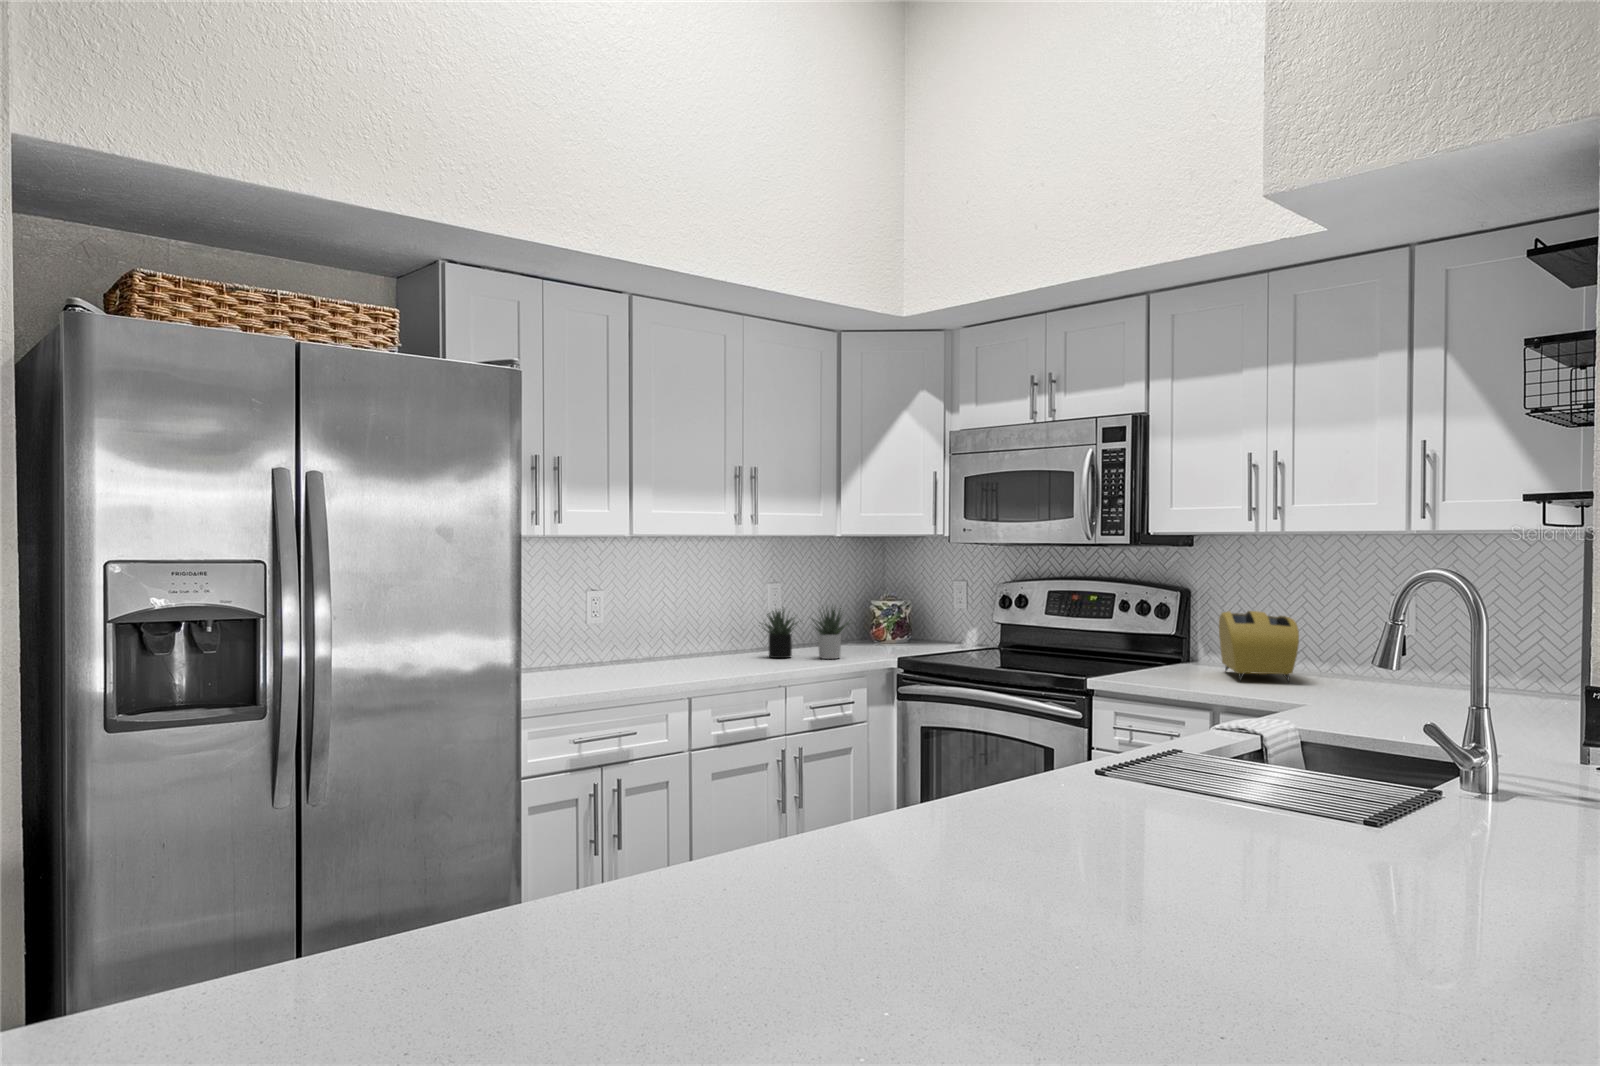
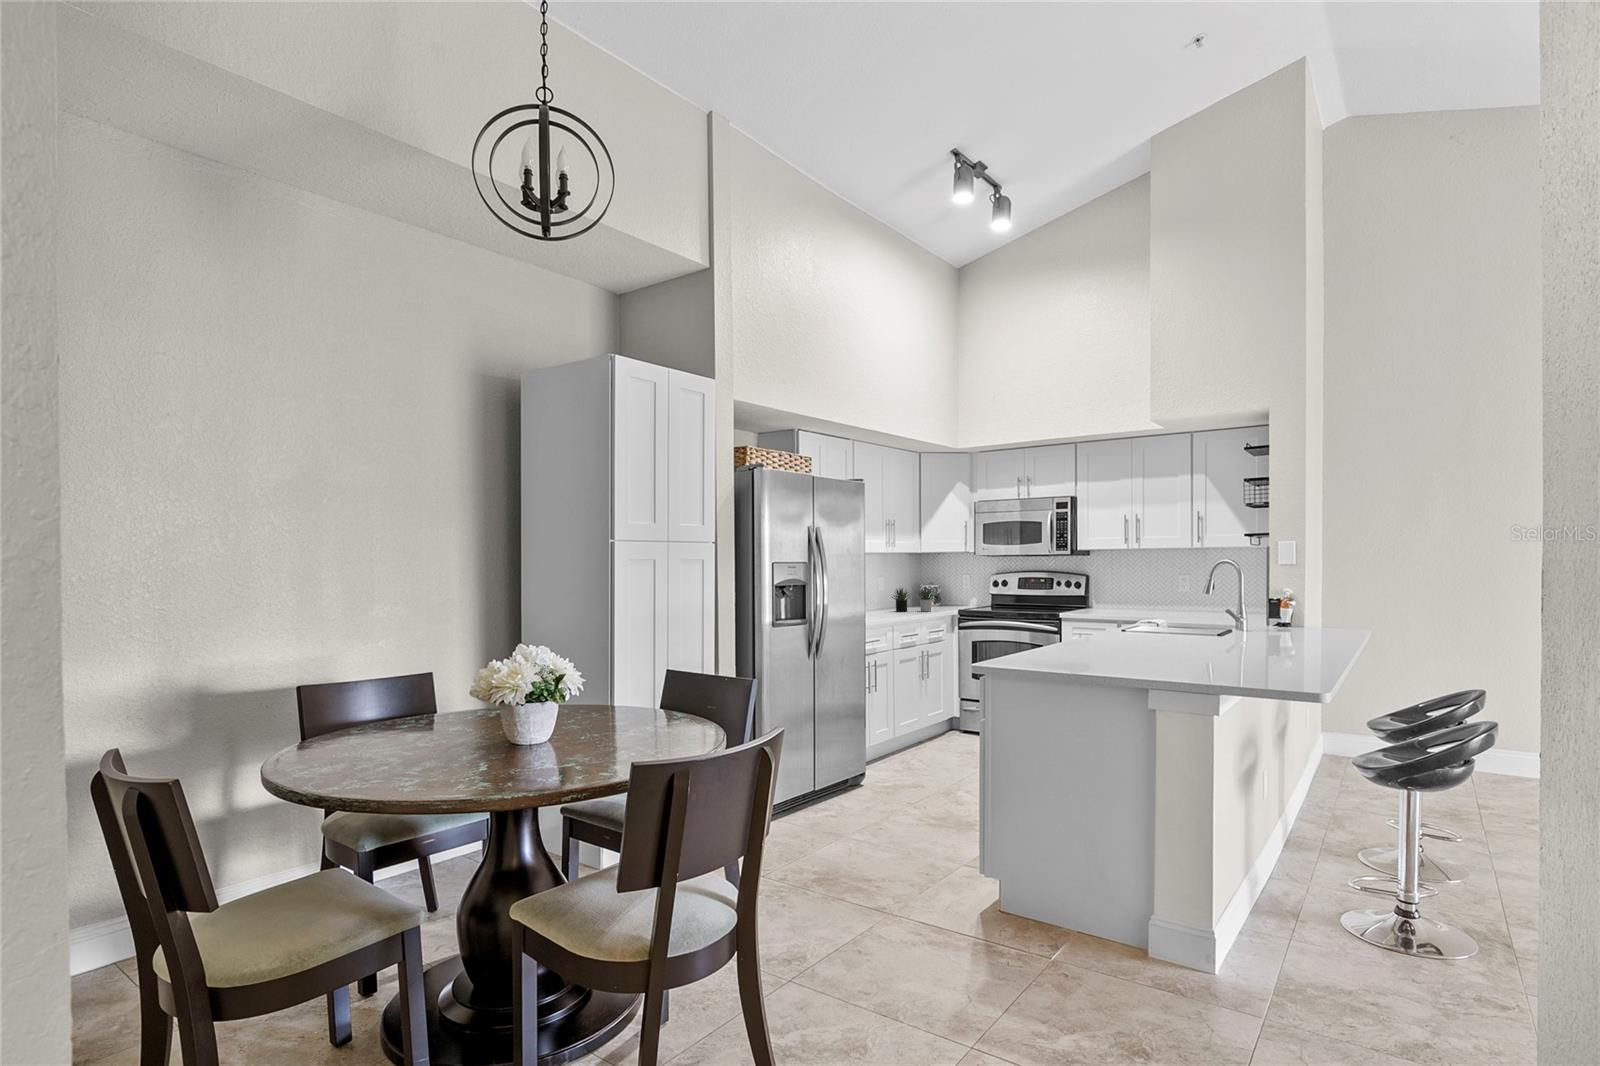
toaster: present [1219,611,1299,682] -> none [1108,584,1147,614]

